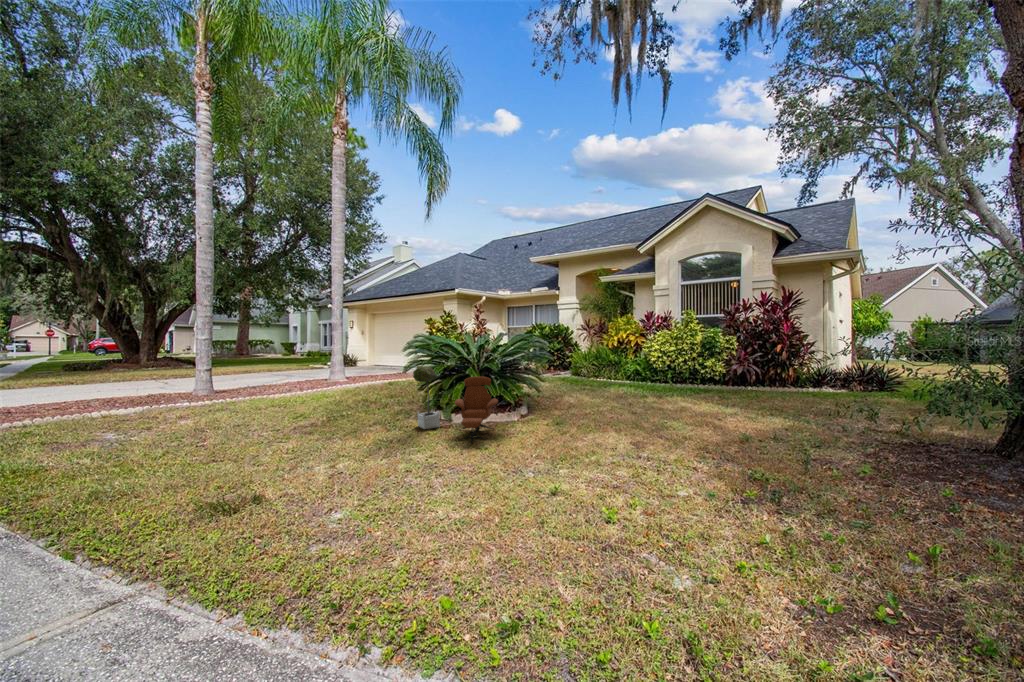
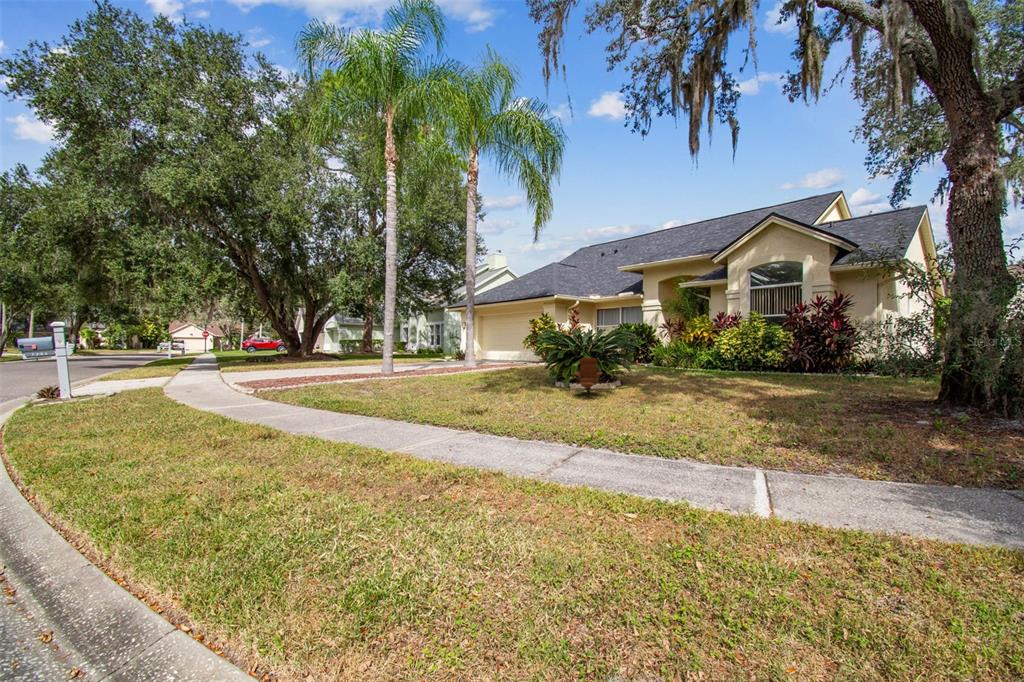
potted tree: present [413,365,440,429] -> none [546,350,563,391]

